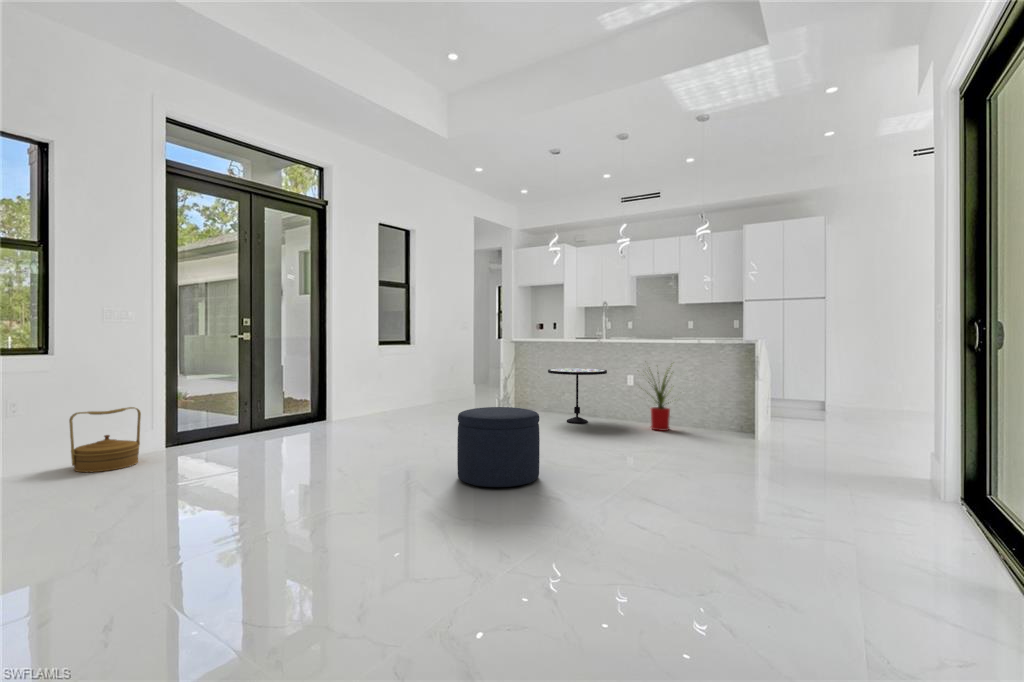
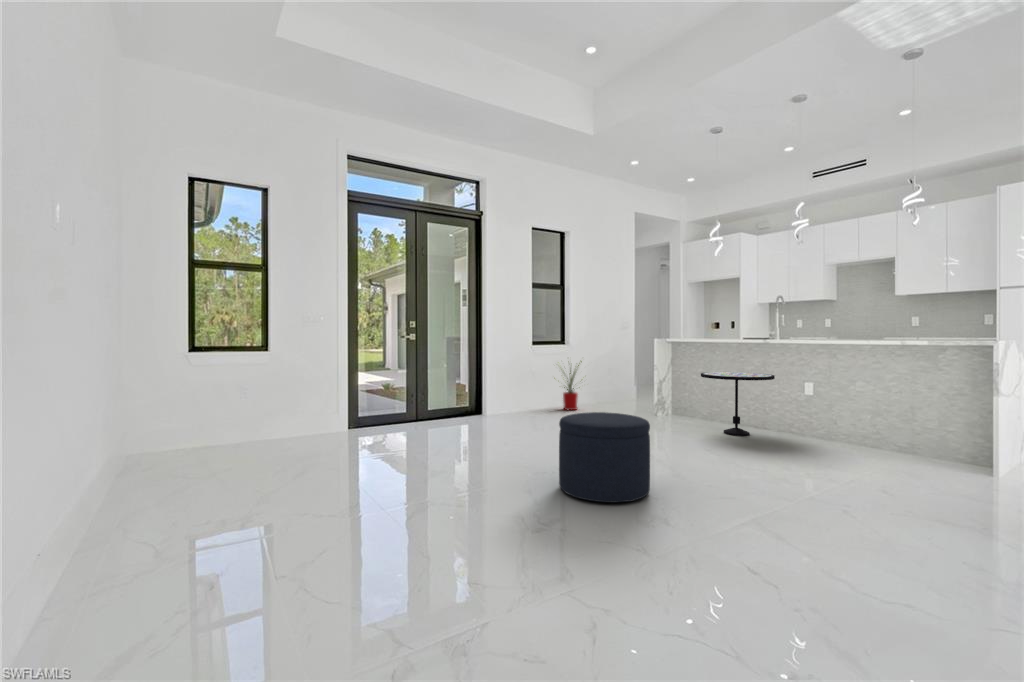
house plant: present [647,368,672,431] -> present [561,361,582,410]
woven basket: present [69,407,141,472] -> none [271,395,322,445]

